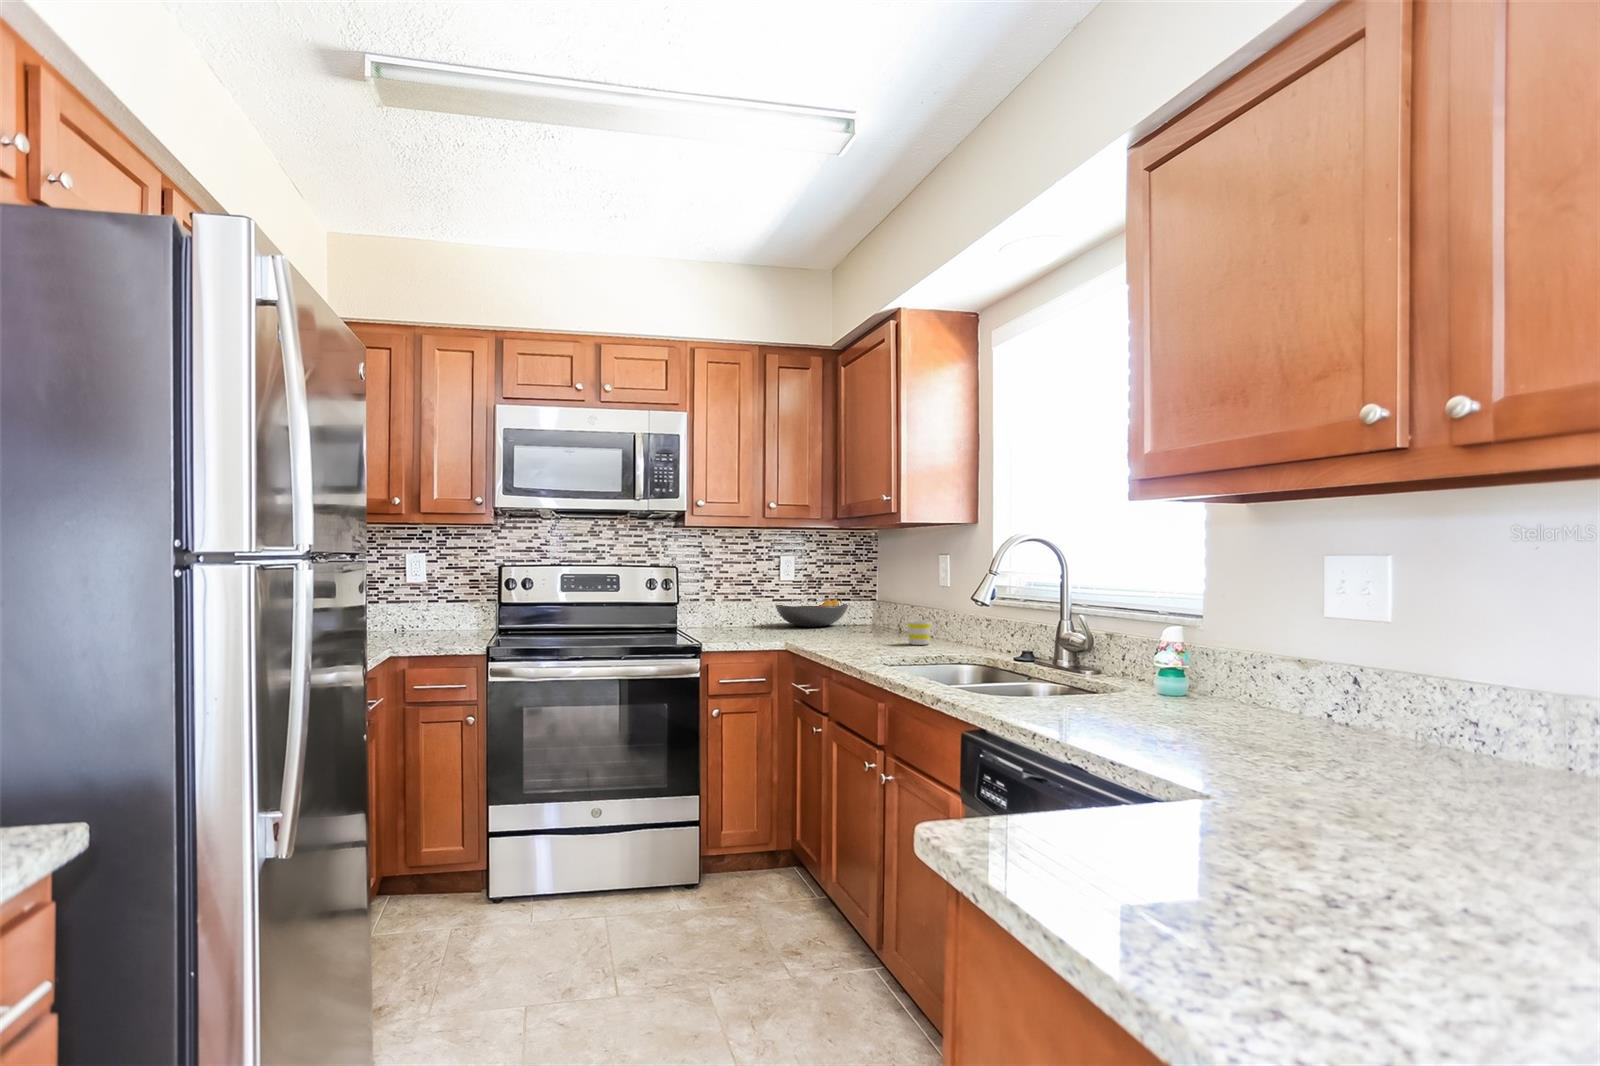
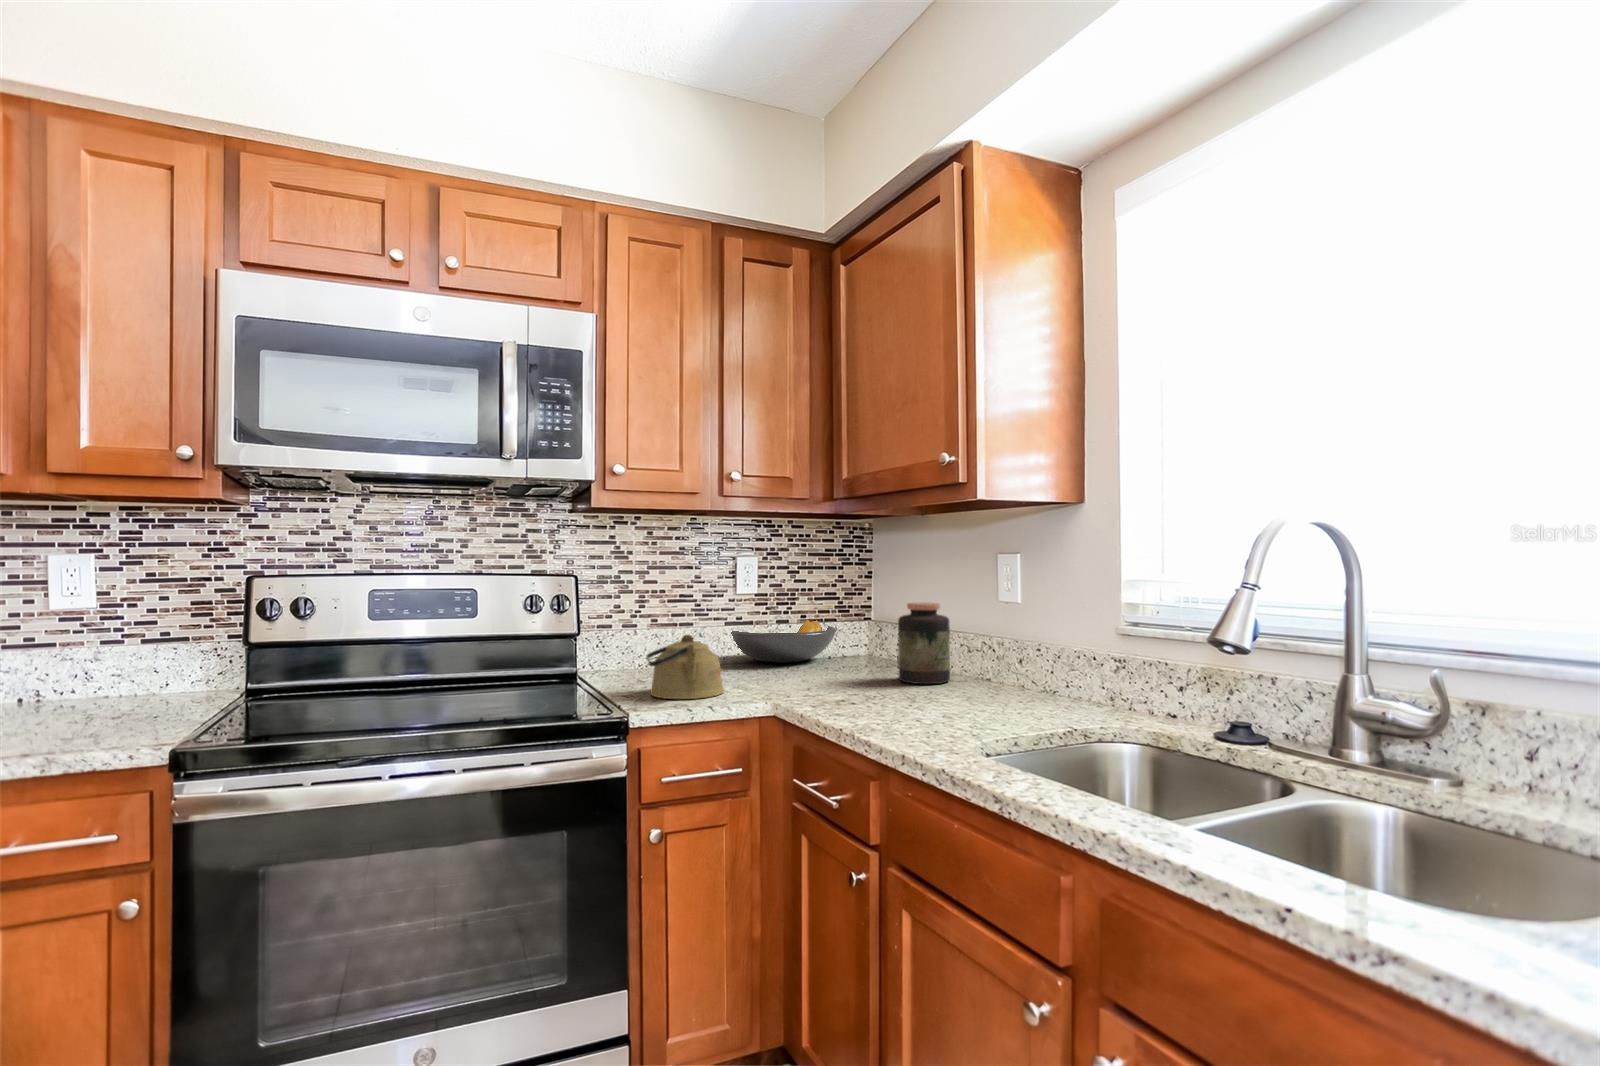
jar: none [871,587,903,637] -> present [898,602,950,684]
kettle: none [715,603,761,640] -> present [646,635,724,699]
mug: present [907,620,936,645] -> none [992,661,1034,706]

